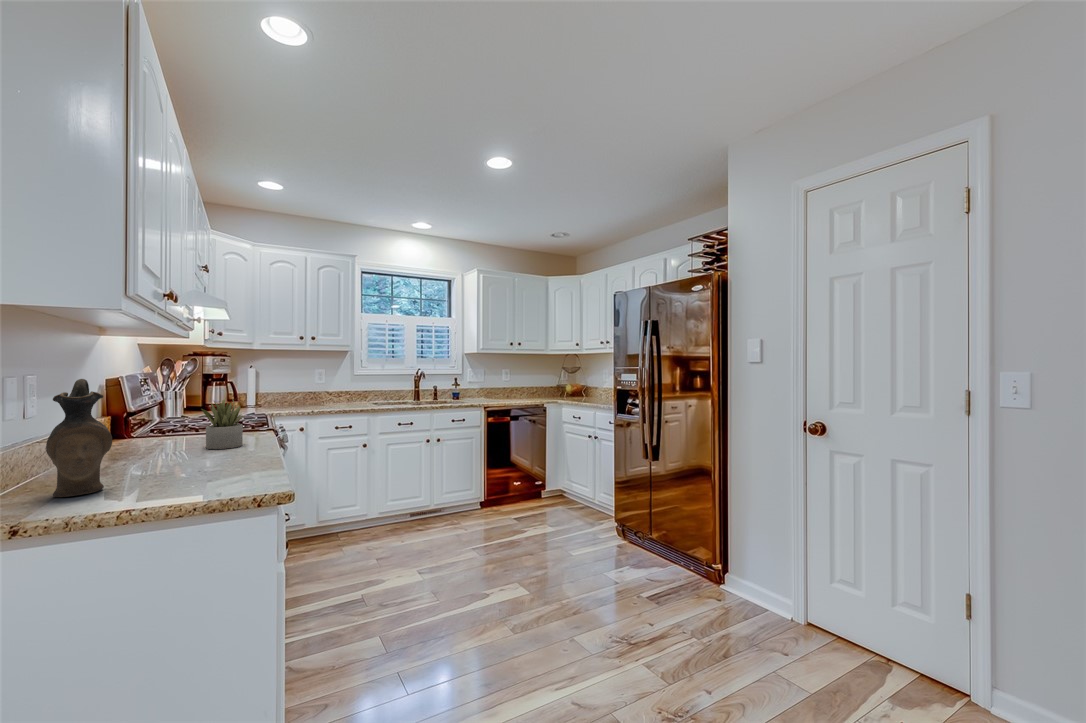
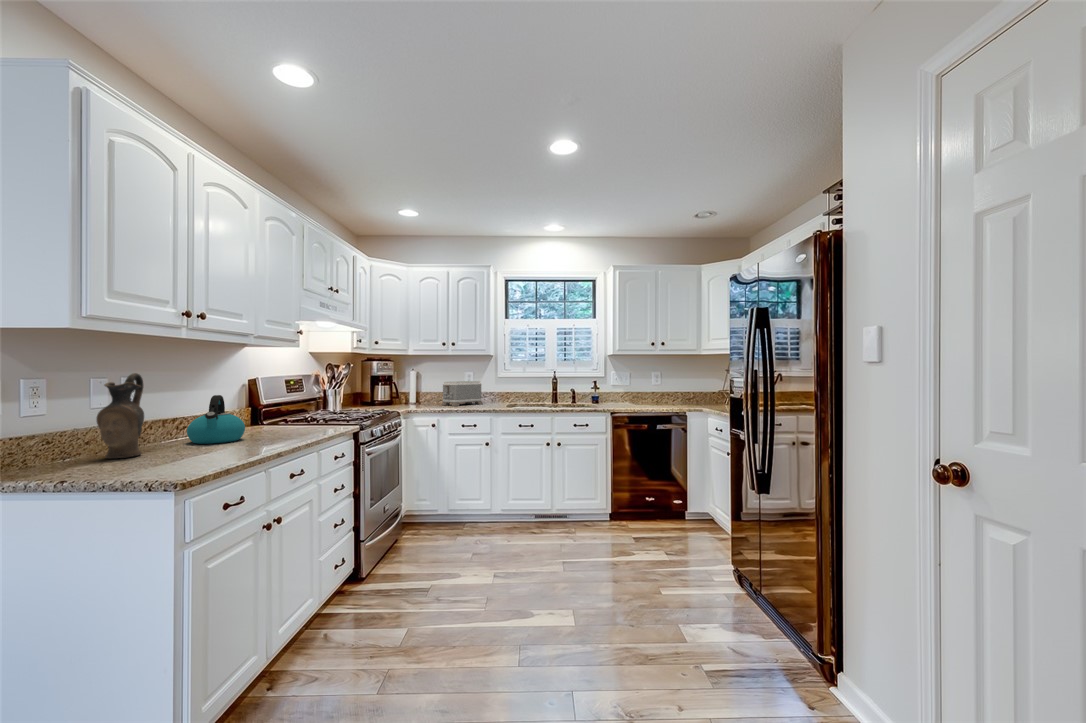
toaster: none [298,380,344,407] -> present [442,381,482,406]
succulent plant: present [201,399,243,449] -> none [277,392,309,434]
kettle: none [108,405,188,469] -> present [187,395,245,444]

